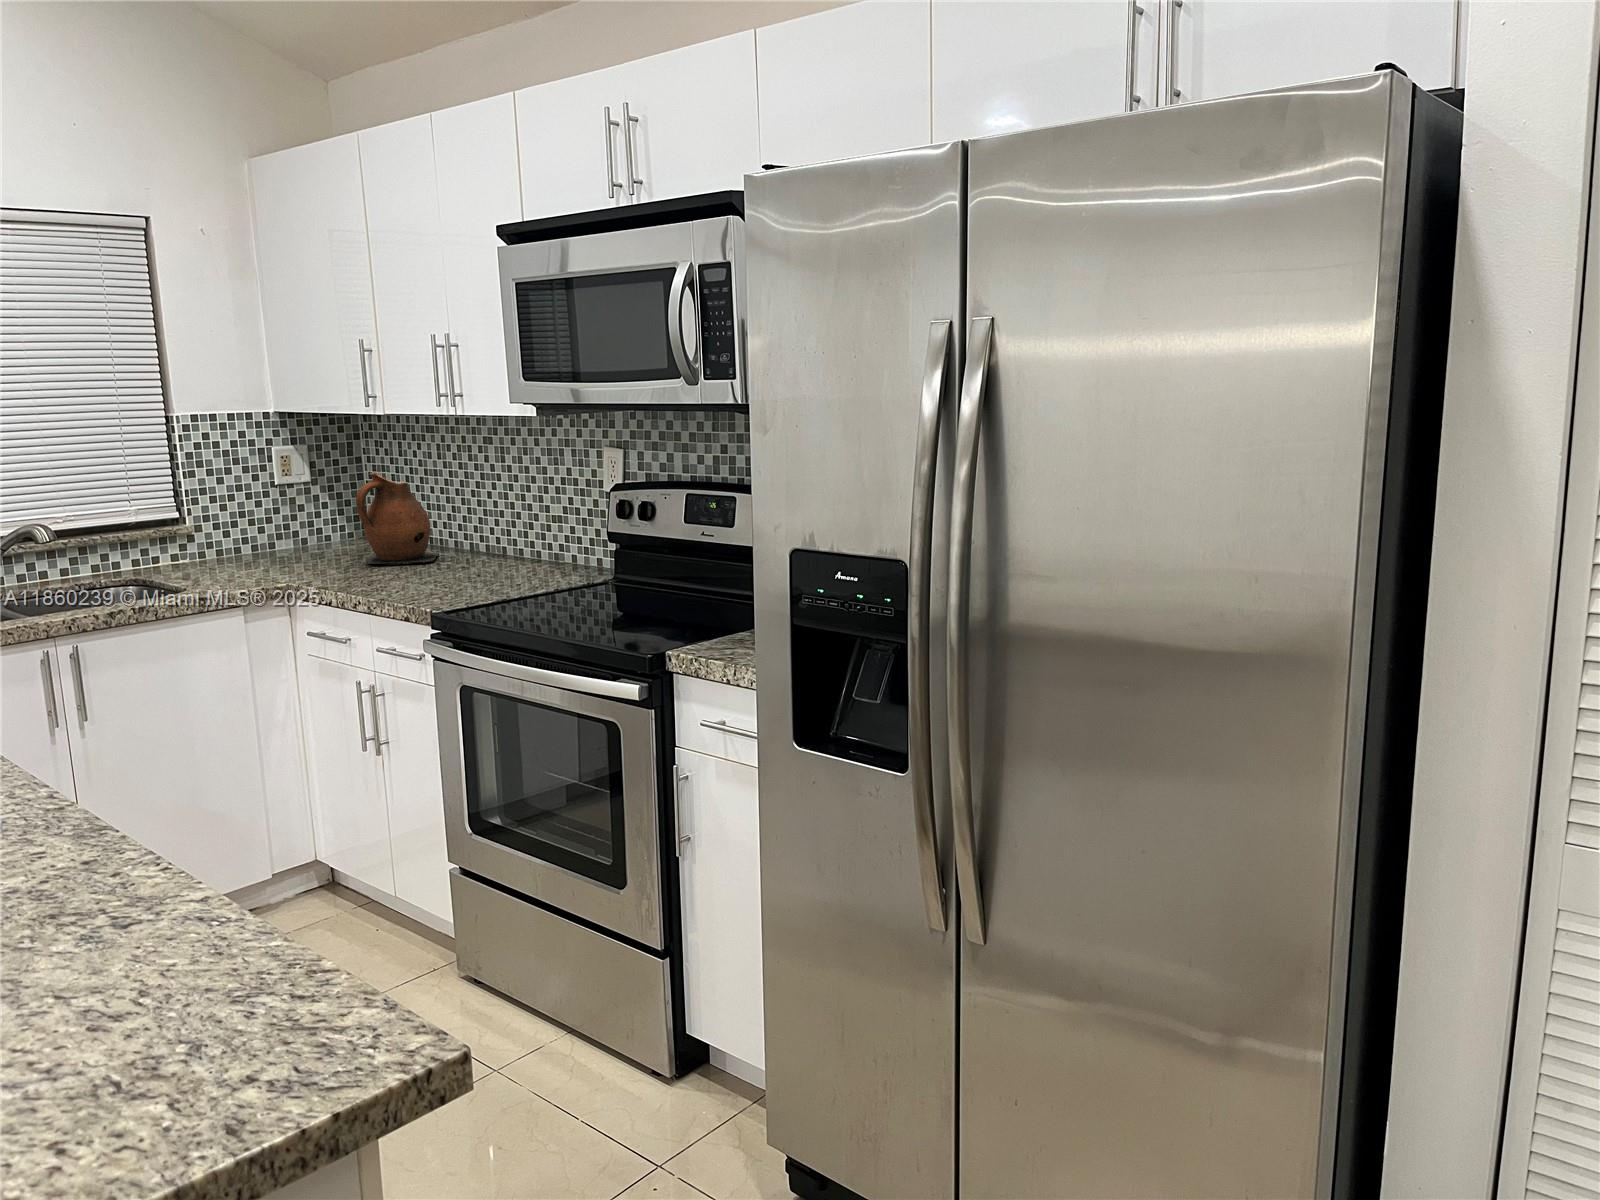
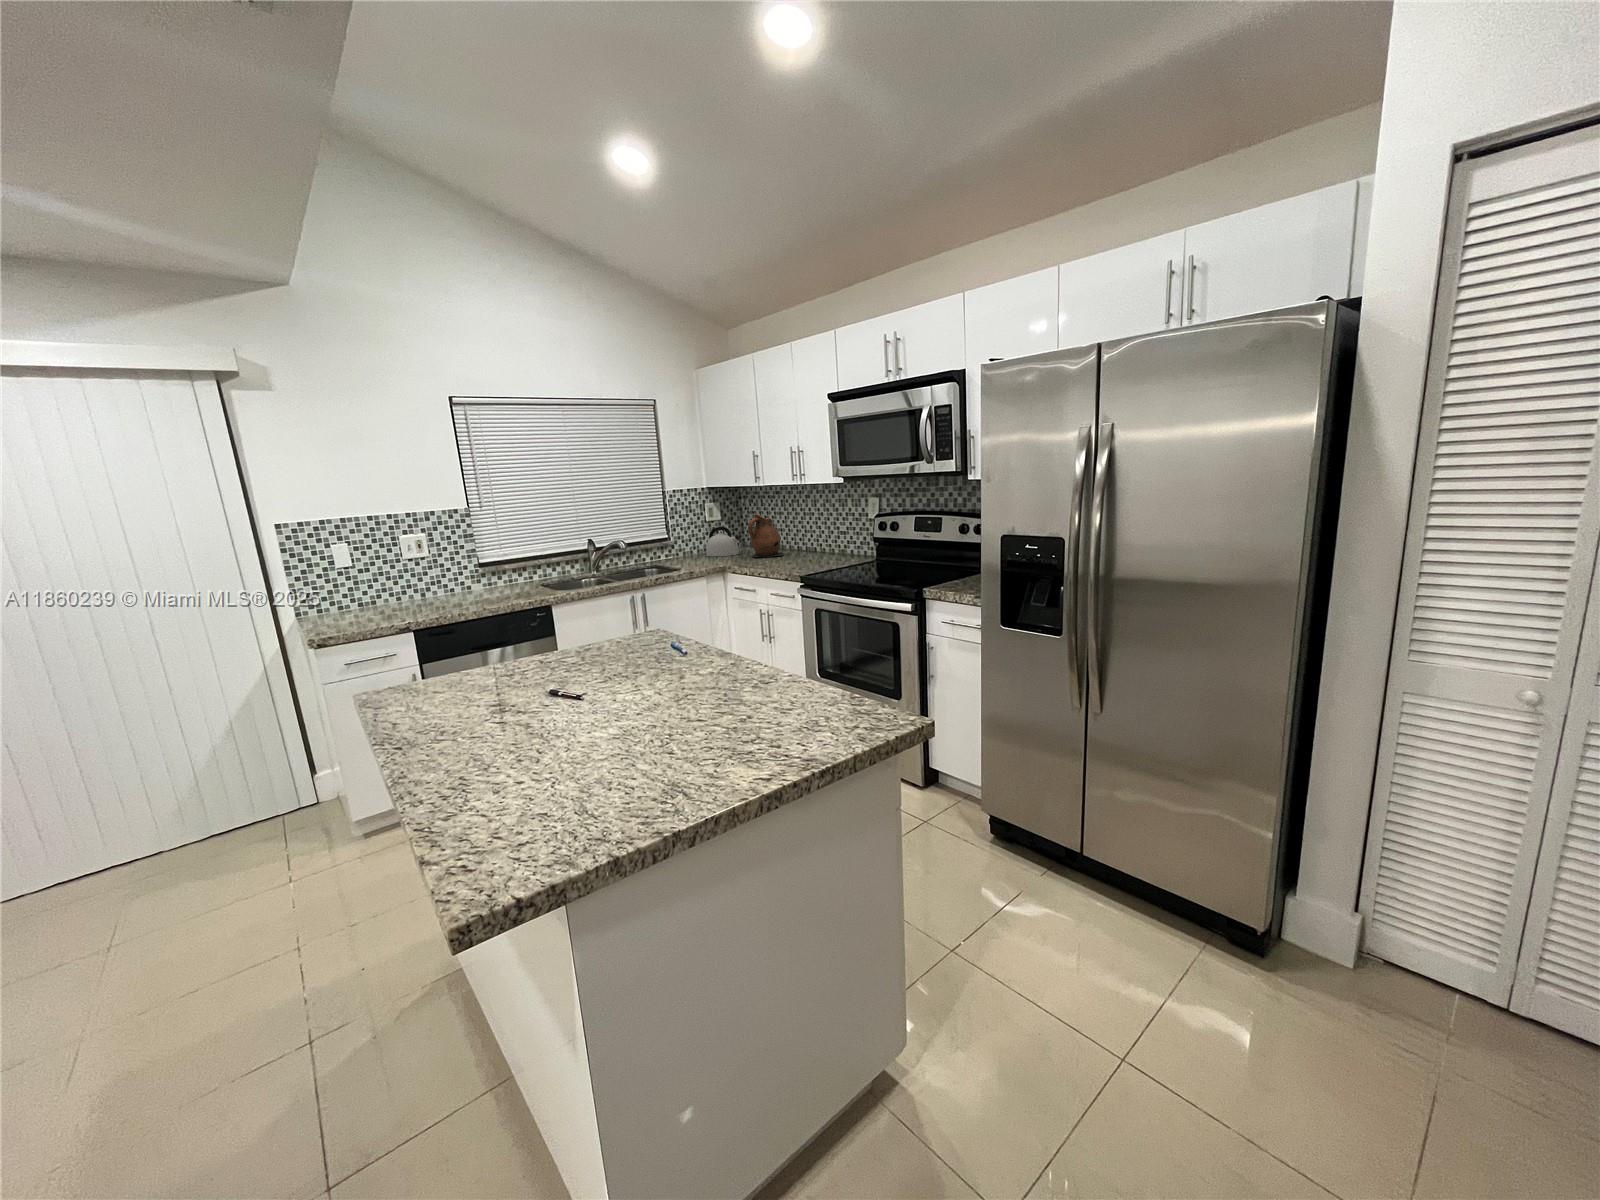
kettle: none [272,497,348,560] -> present [706,527,740,556]

